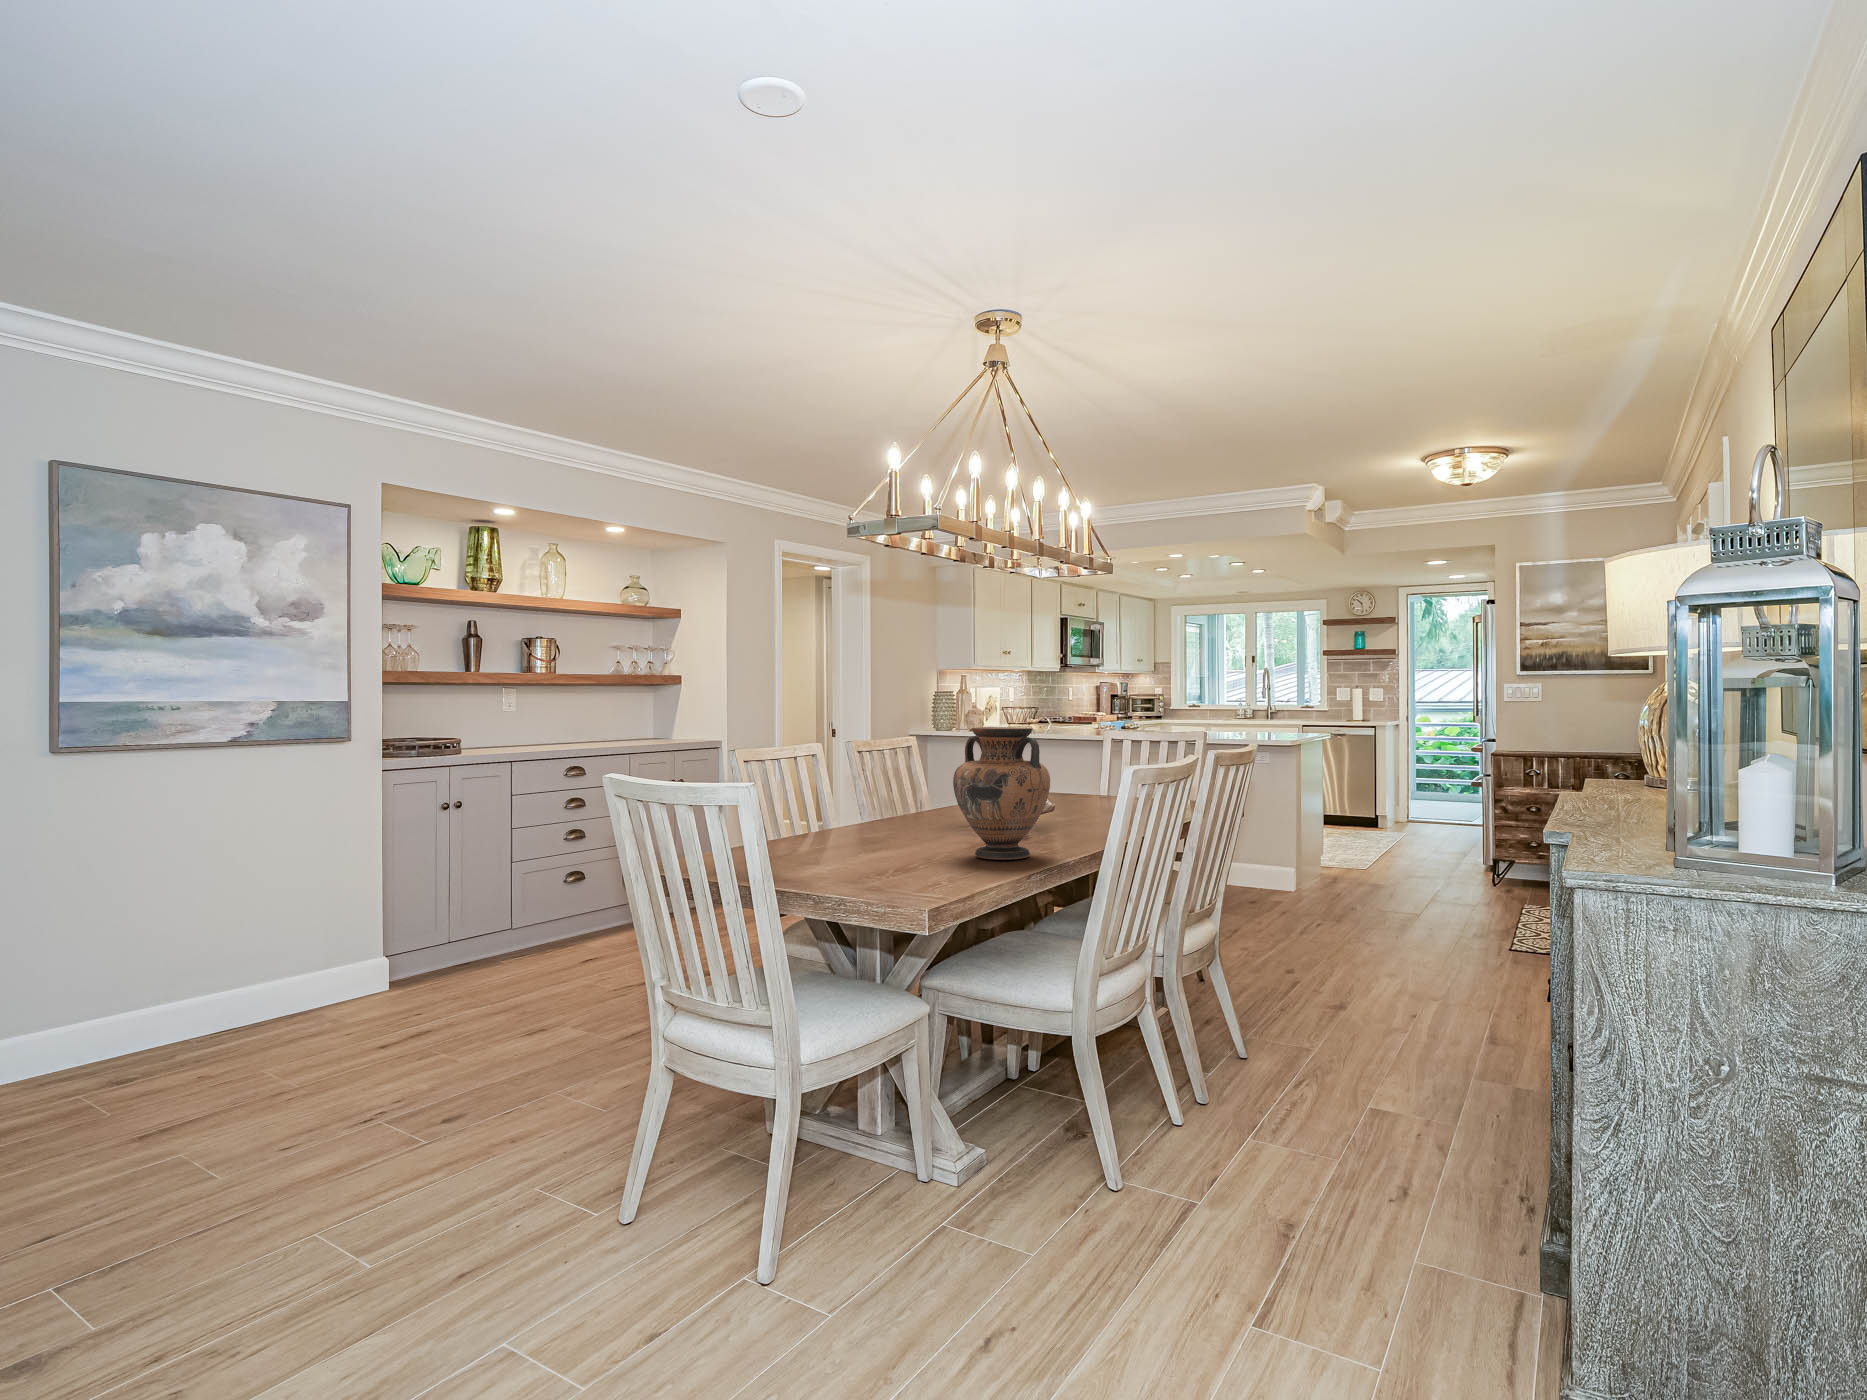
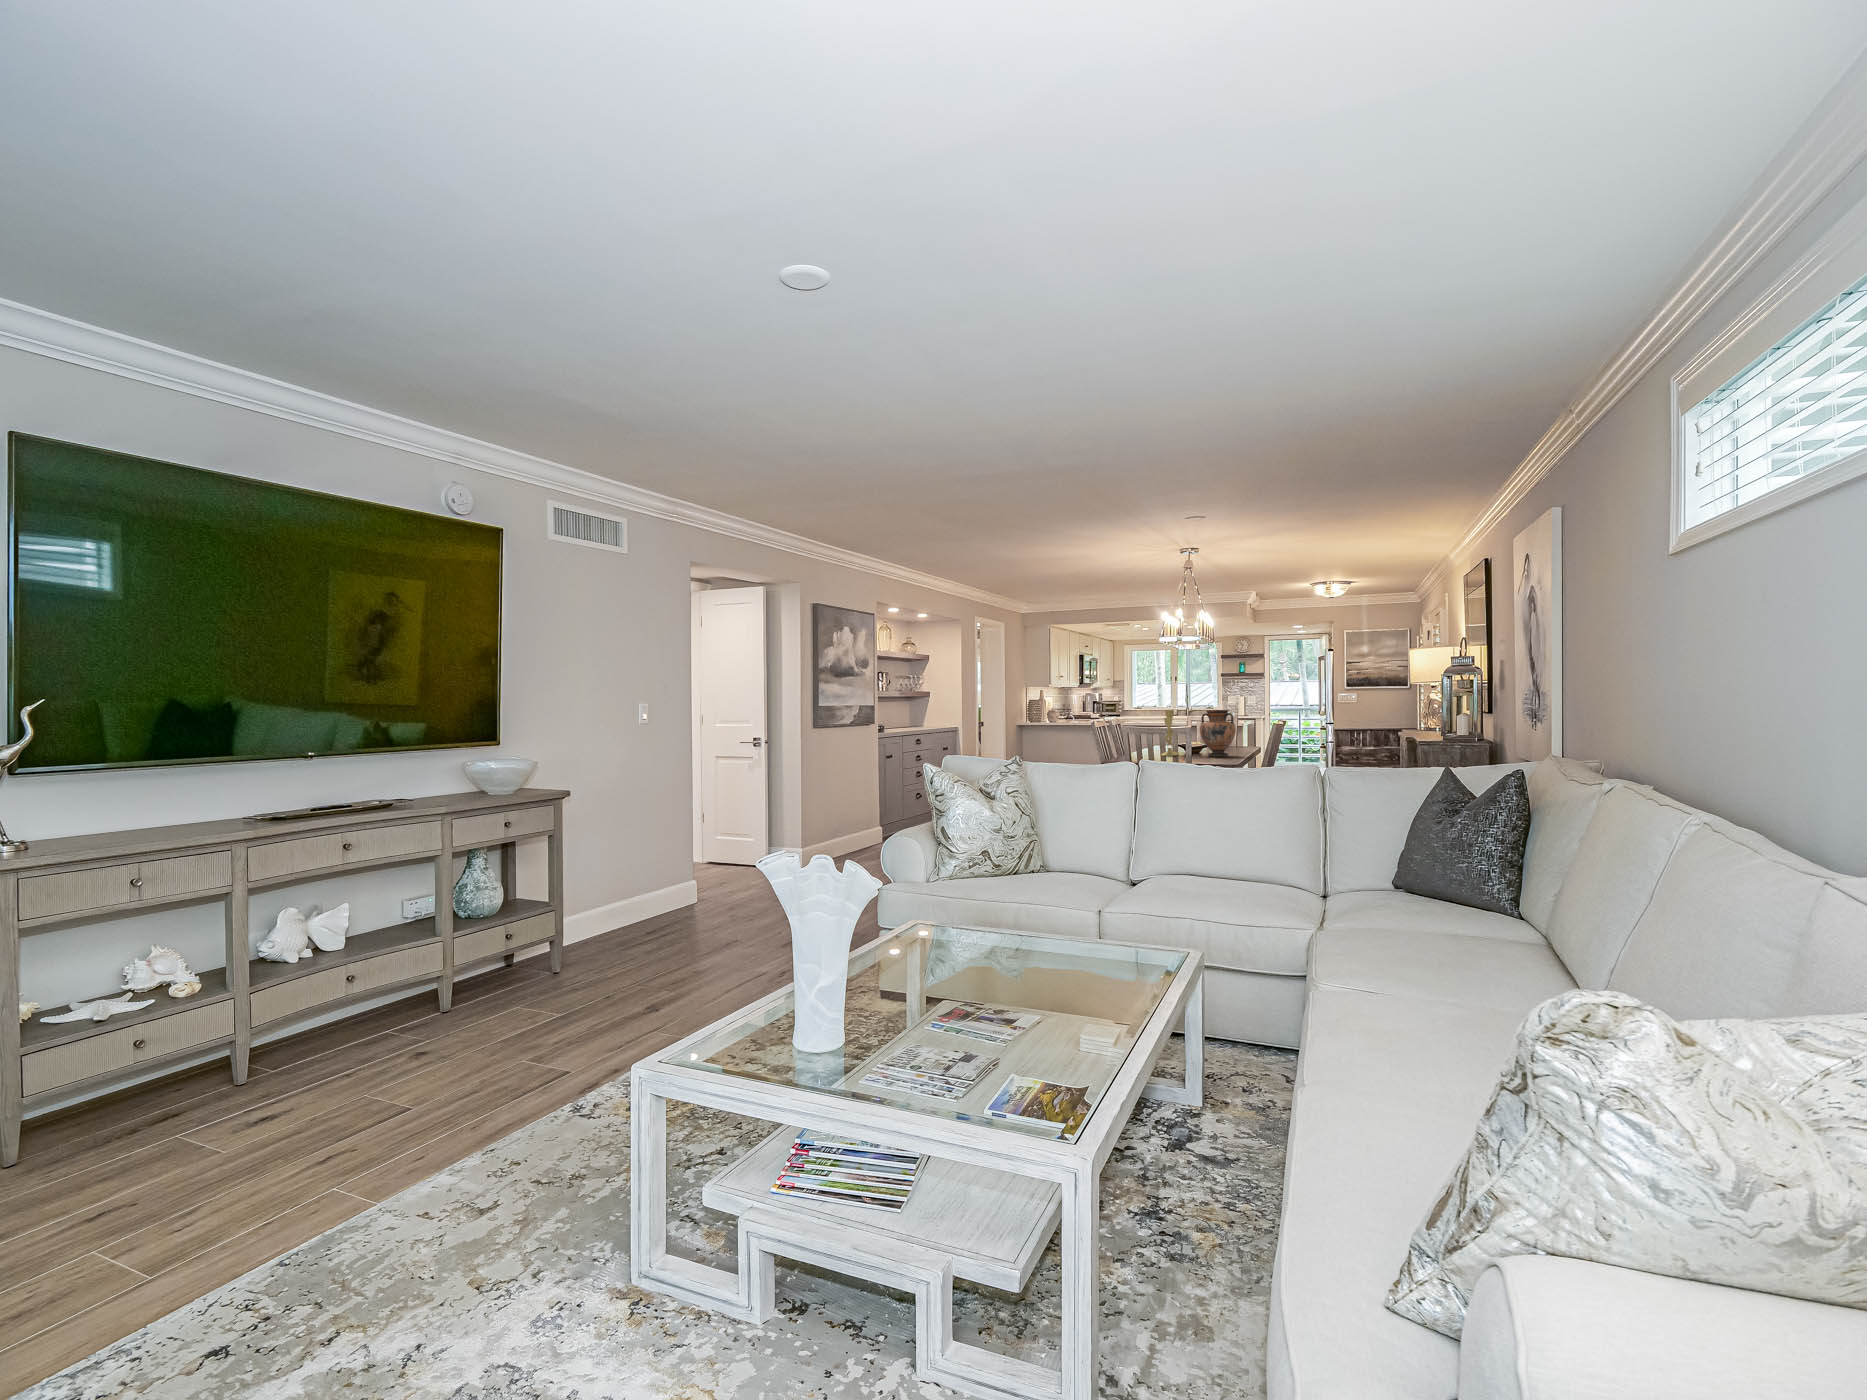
candlestick: none [877,723,943,847] -> present [1161,710,1179,756]

